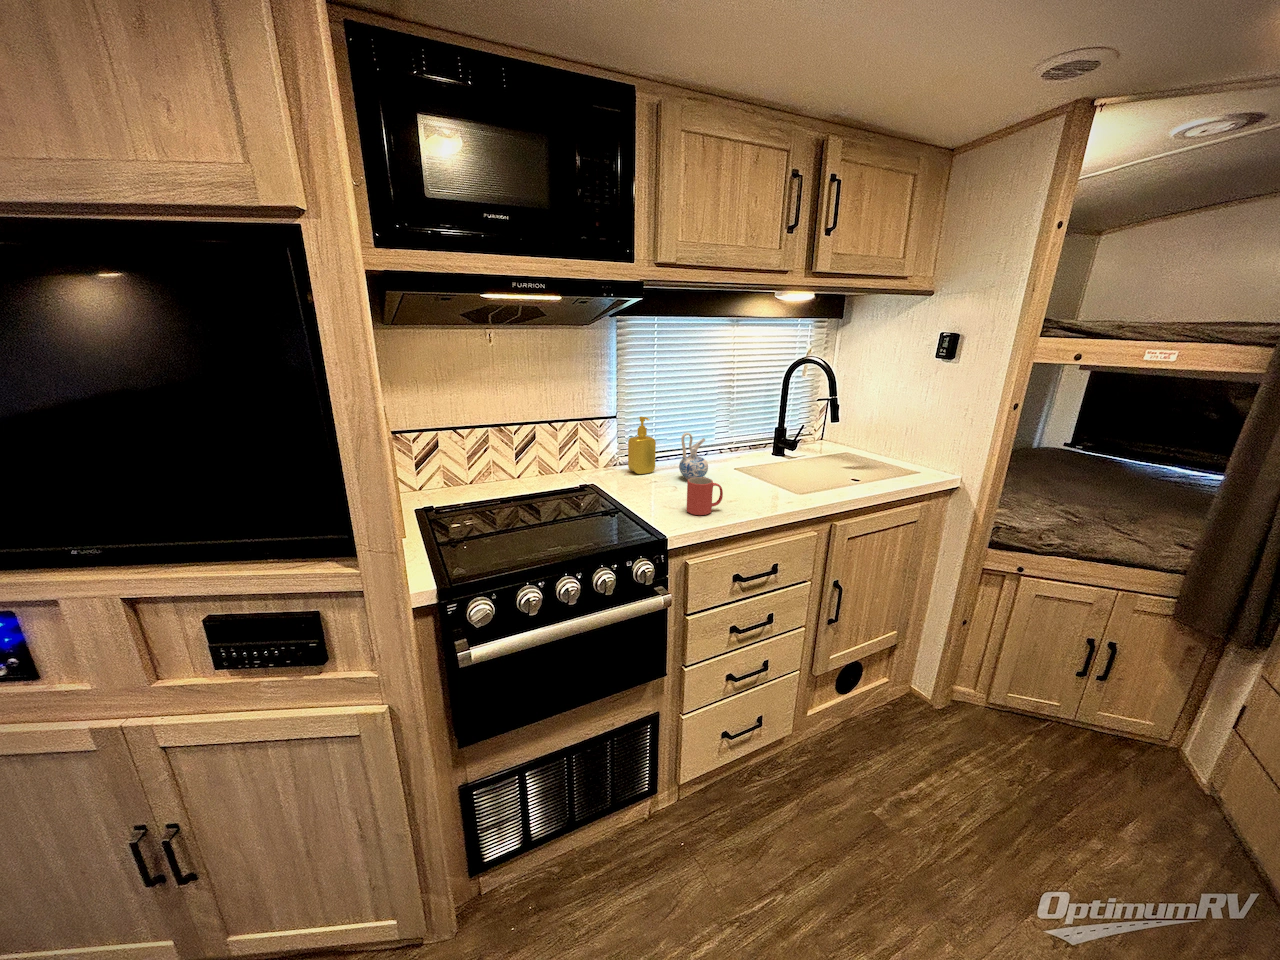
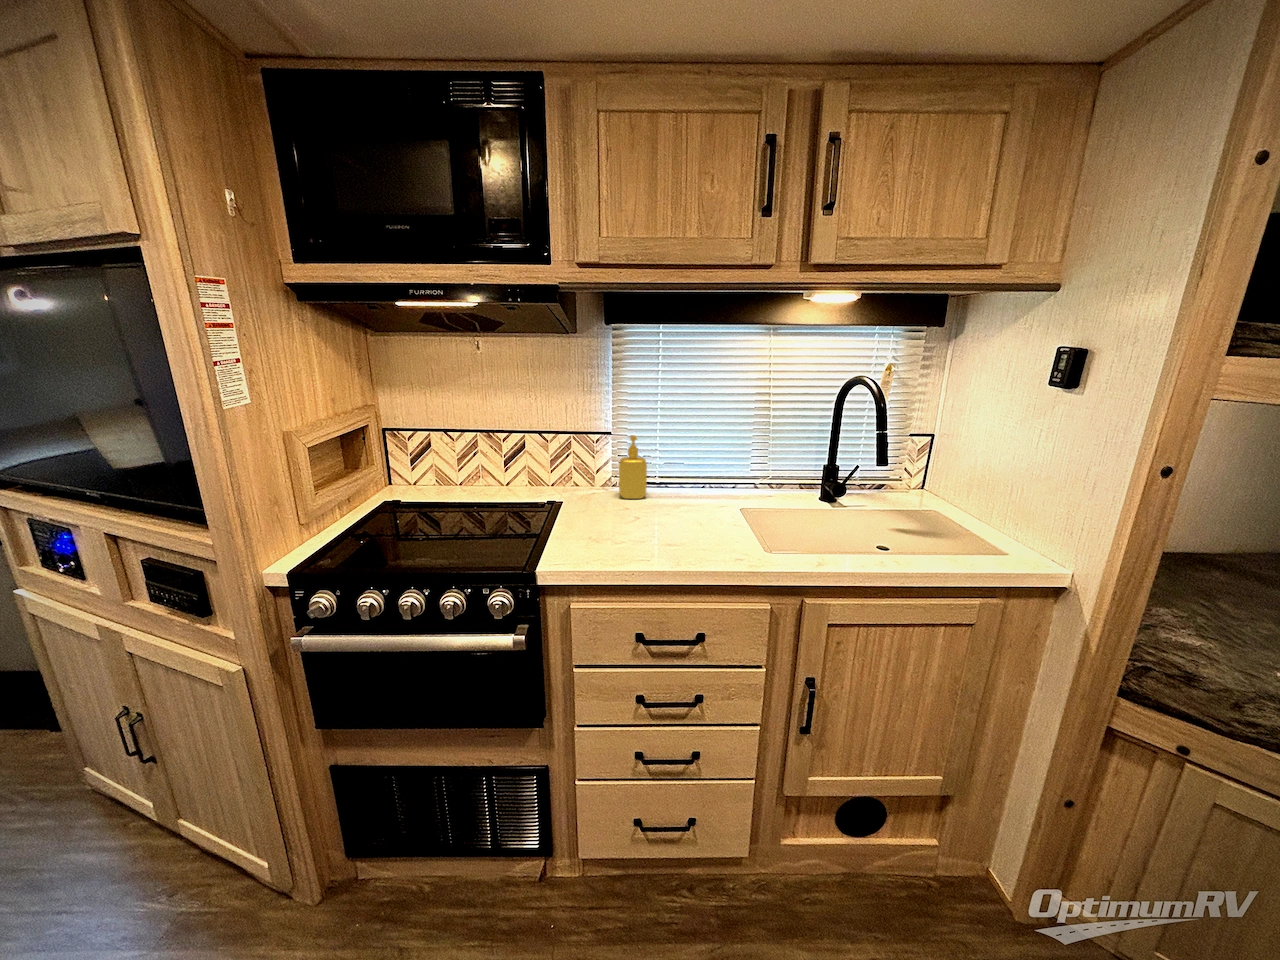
ceramic pitcher: present [679,433,708,480] -> none [658,457,692,514]
mug: present [687,477,723,515] -> none [605,509,647,554]

